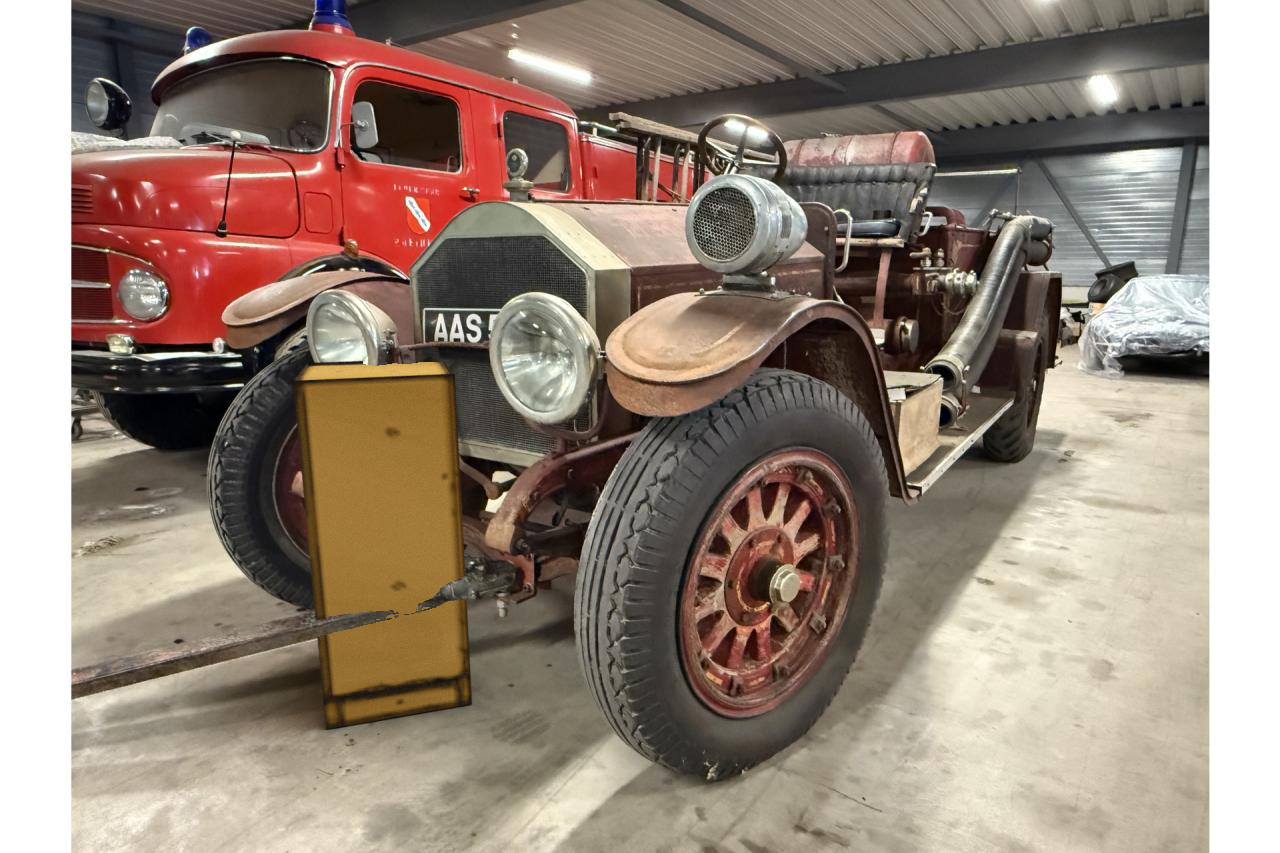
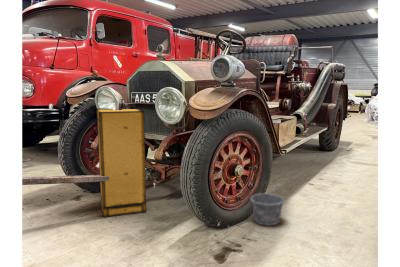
bucket: none [821,618,940,774] -> present [250,193,284,225]

